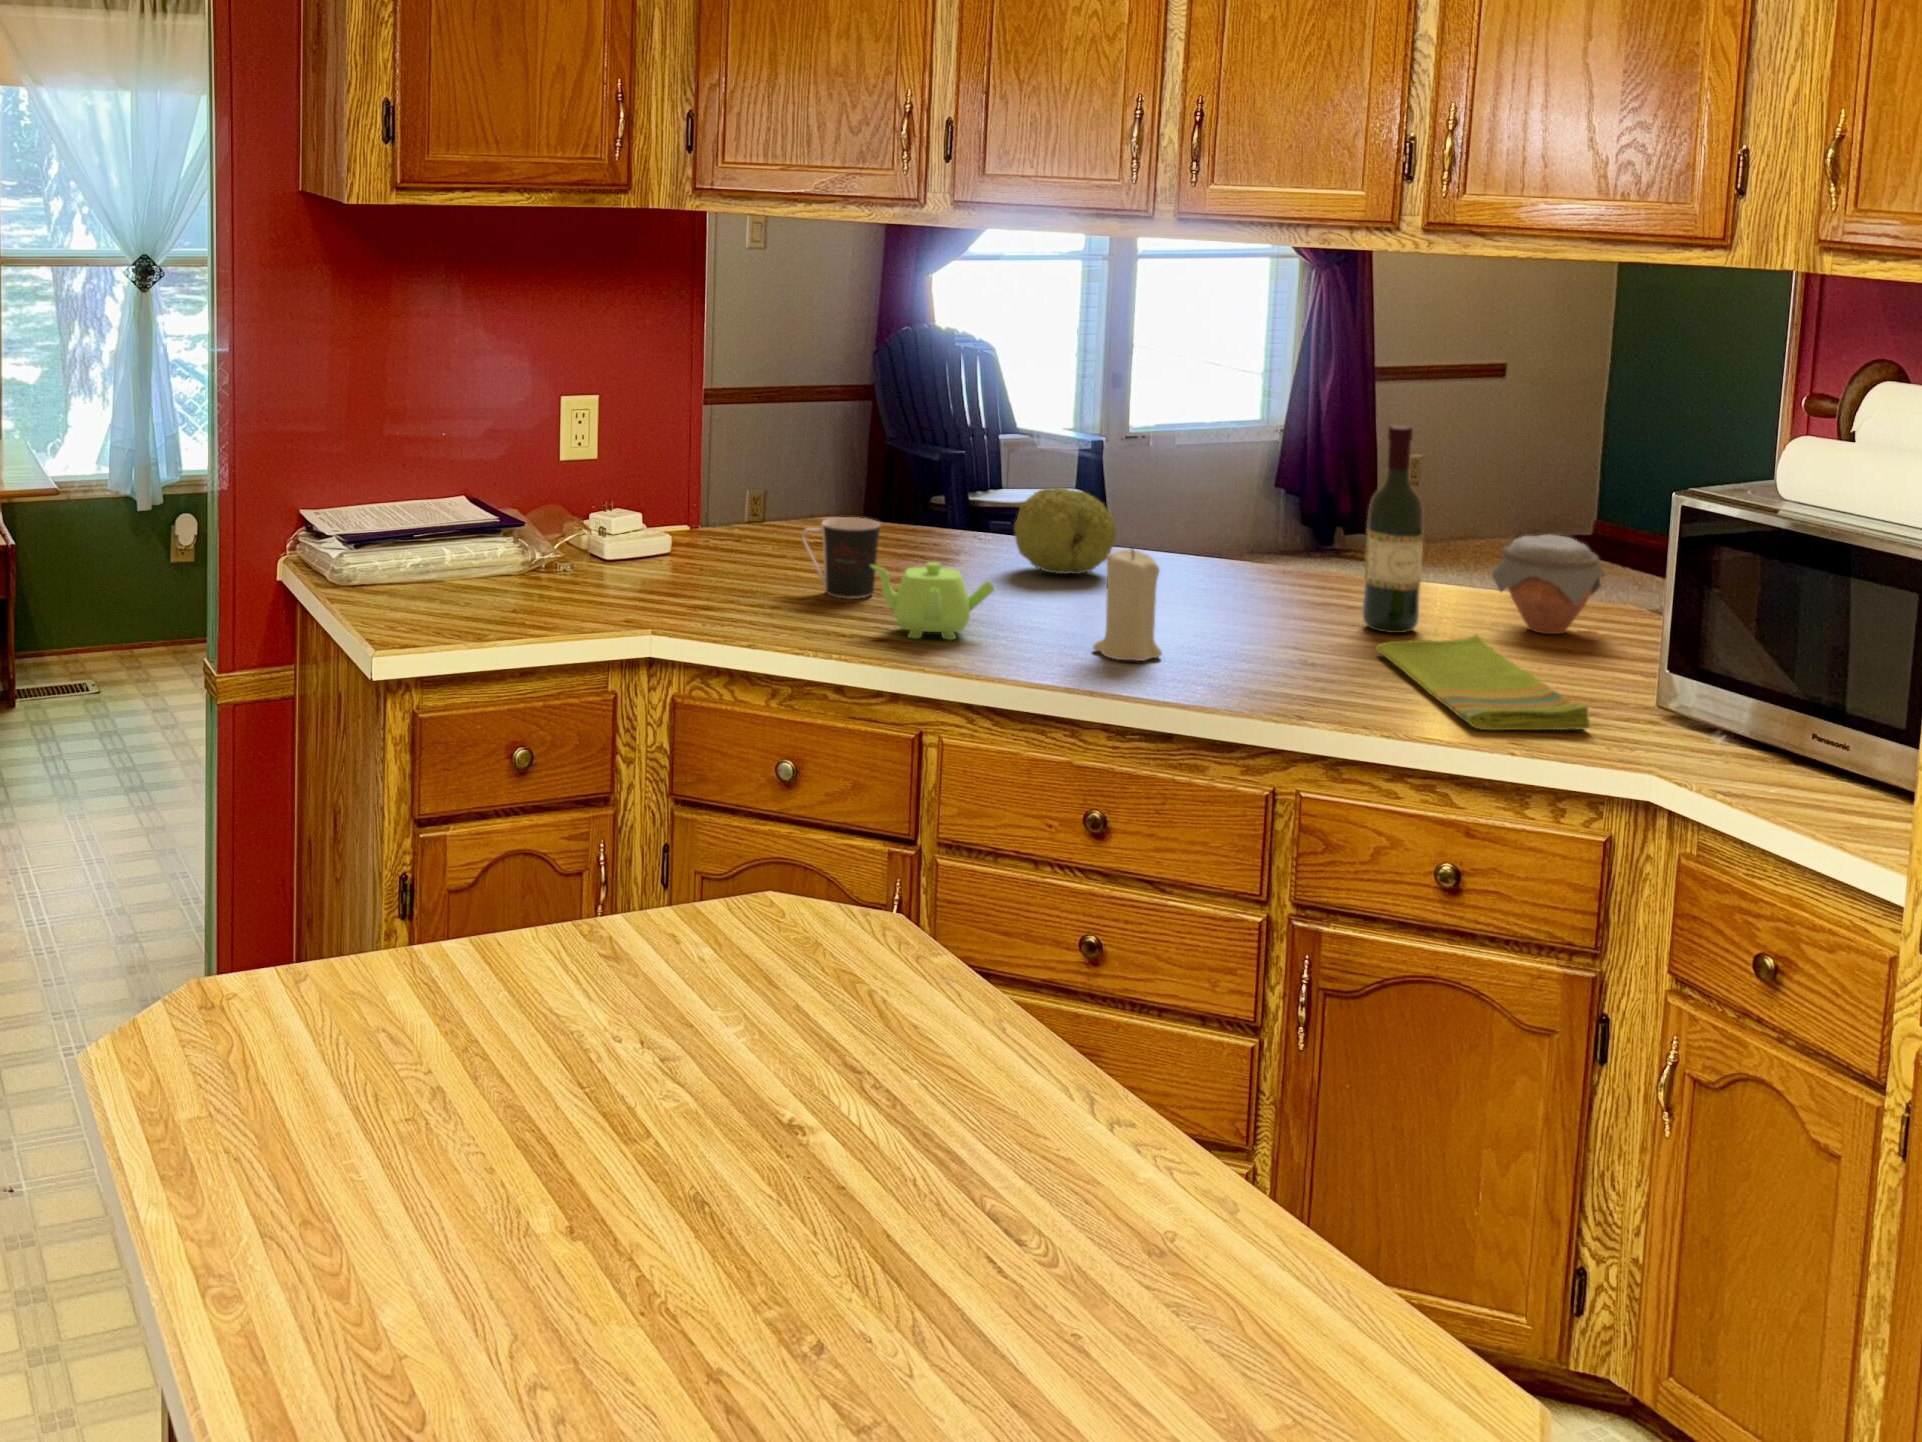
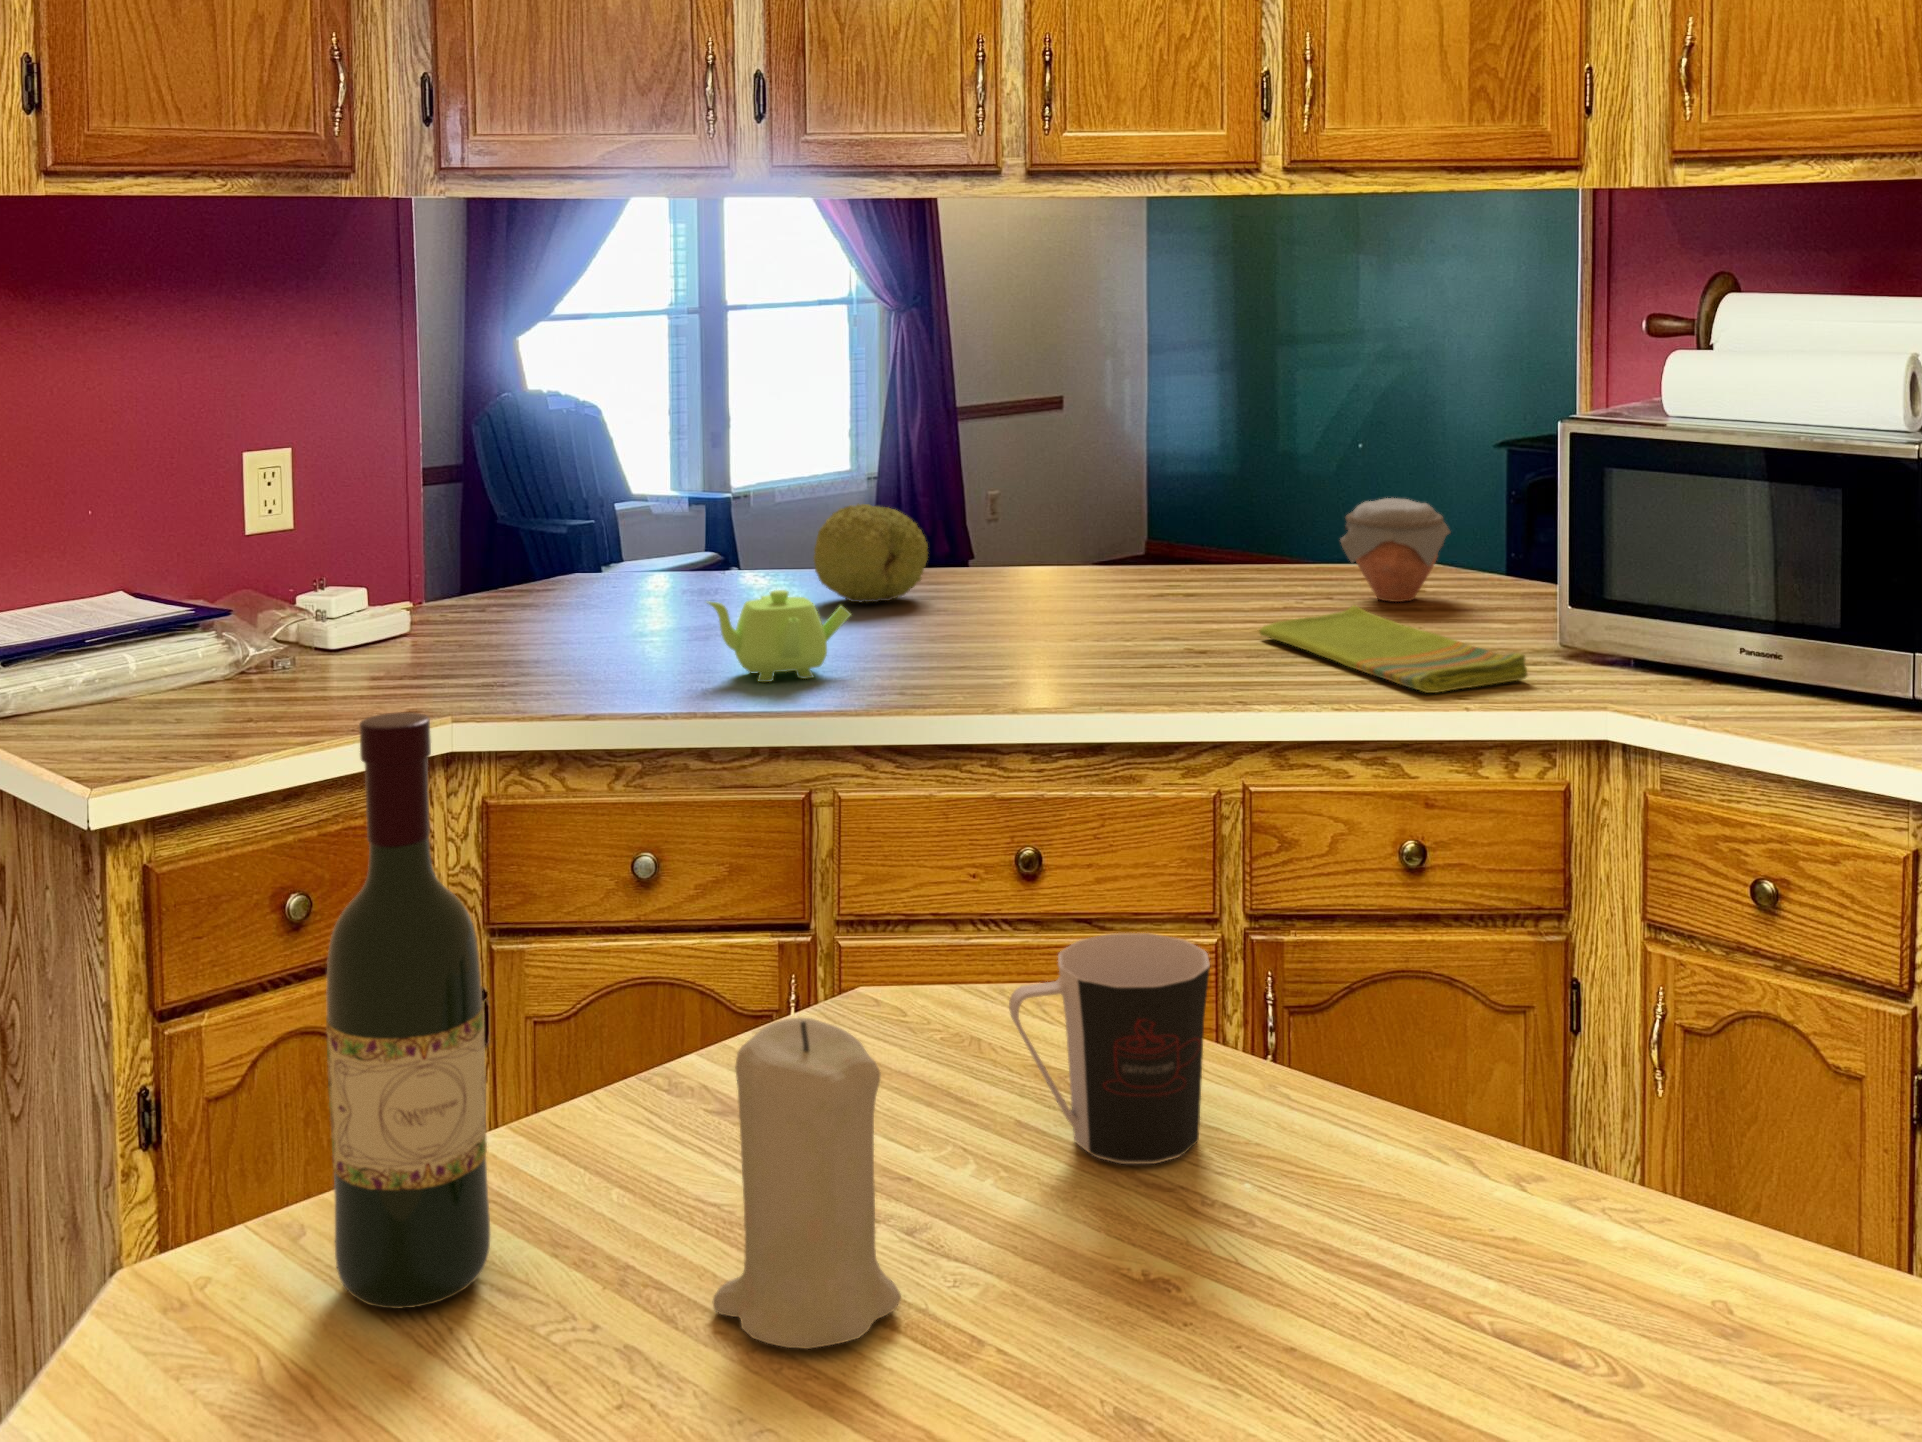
wine bottle: present [1362,424,1424,633] -> present [326,712,490,1309]
coffee cup: present [802,517,880,599] -> present [1009,933,1210,1164]
candle: present [1093,549,1162,661] -> present [713,1018,901,1349]

